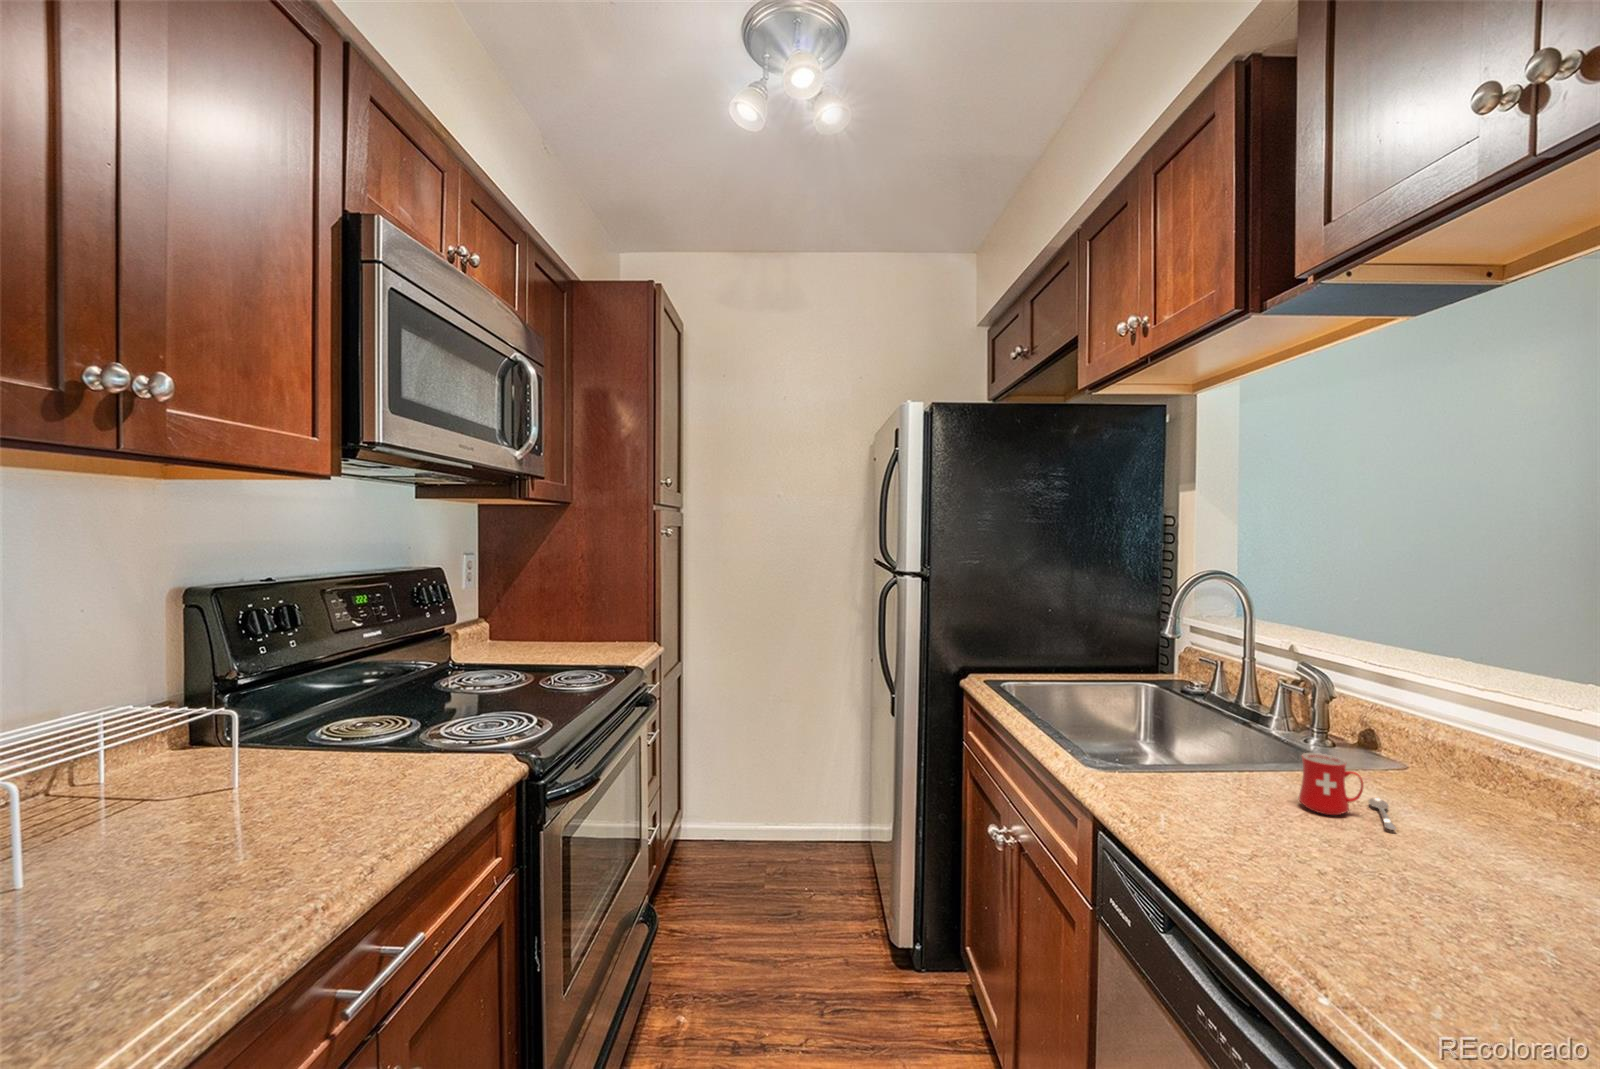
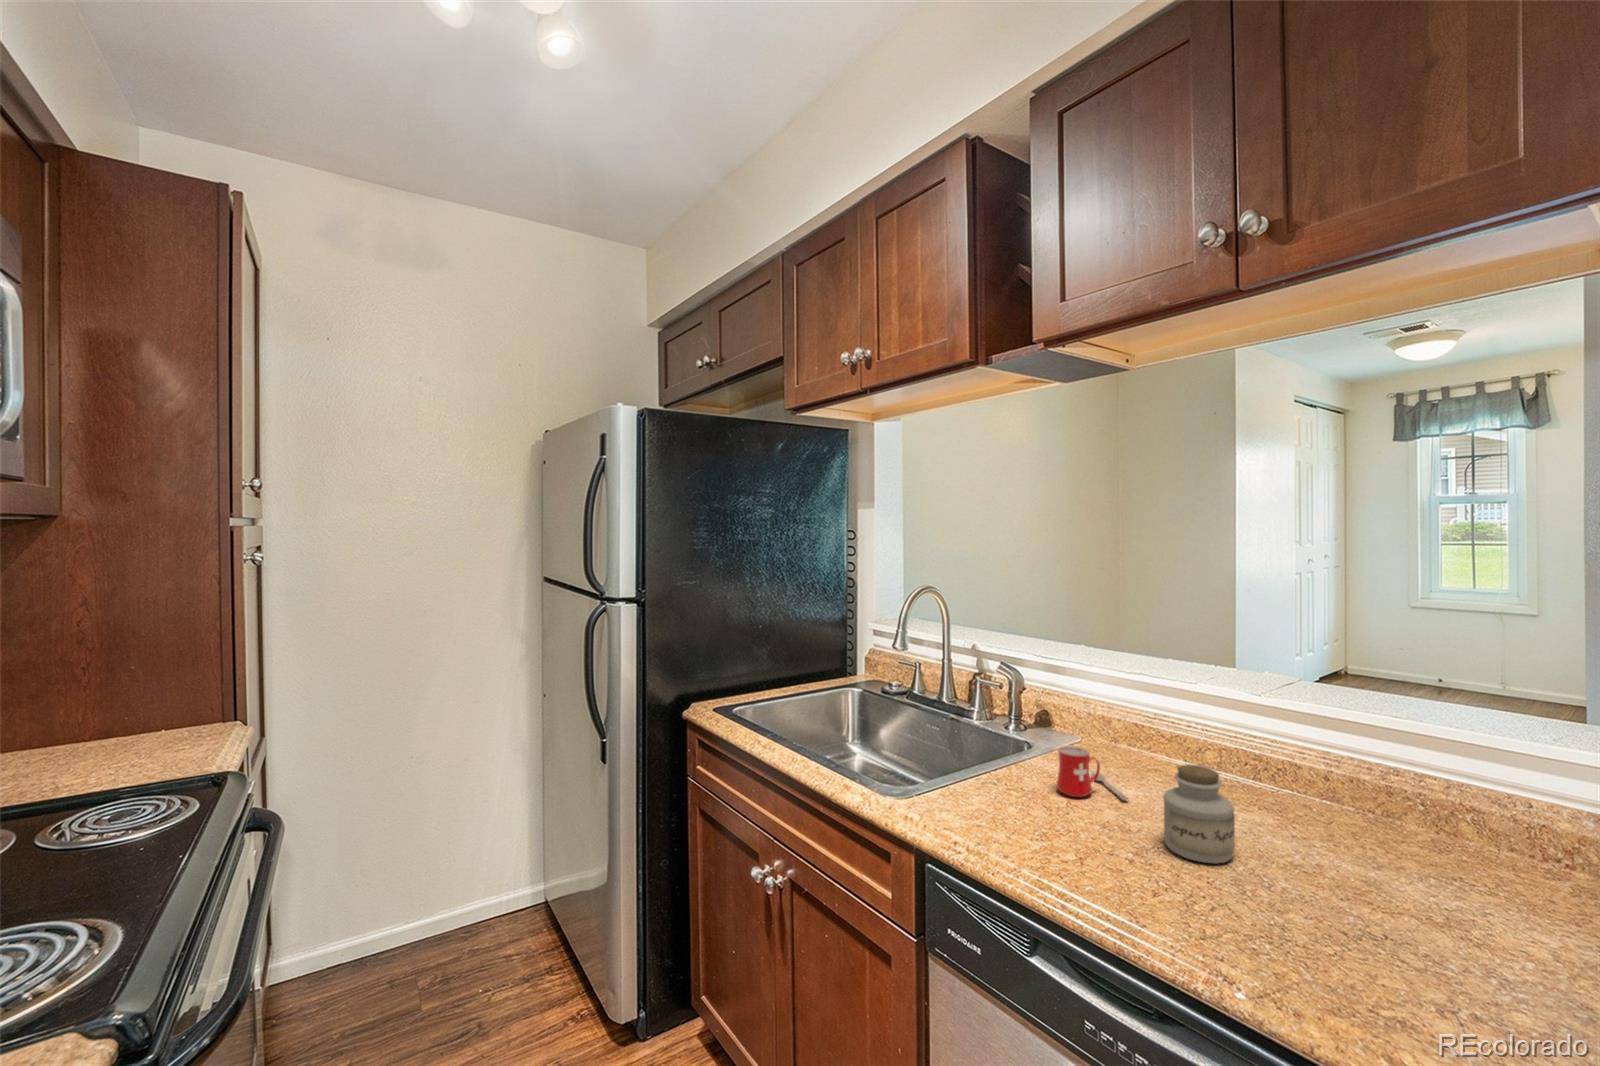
jar: none [1389,780,1496,909] -> present [1163,764,1235,863]

